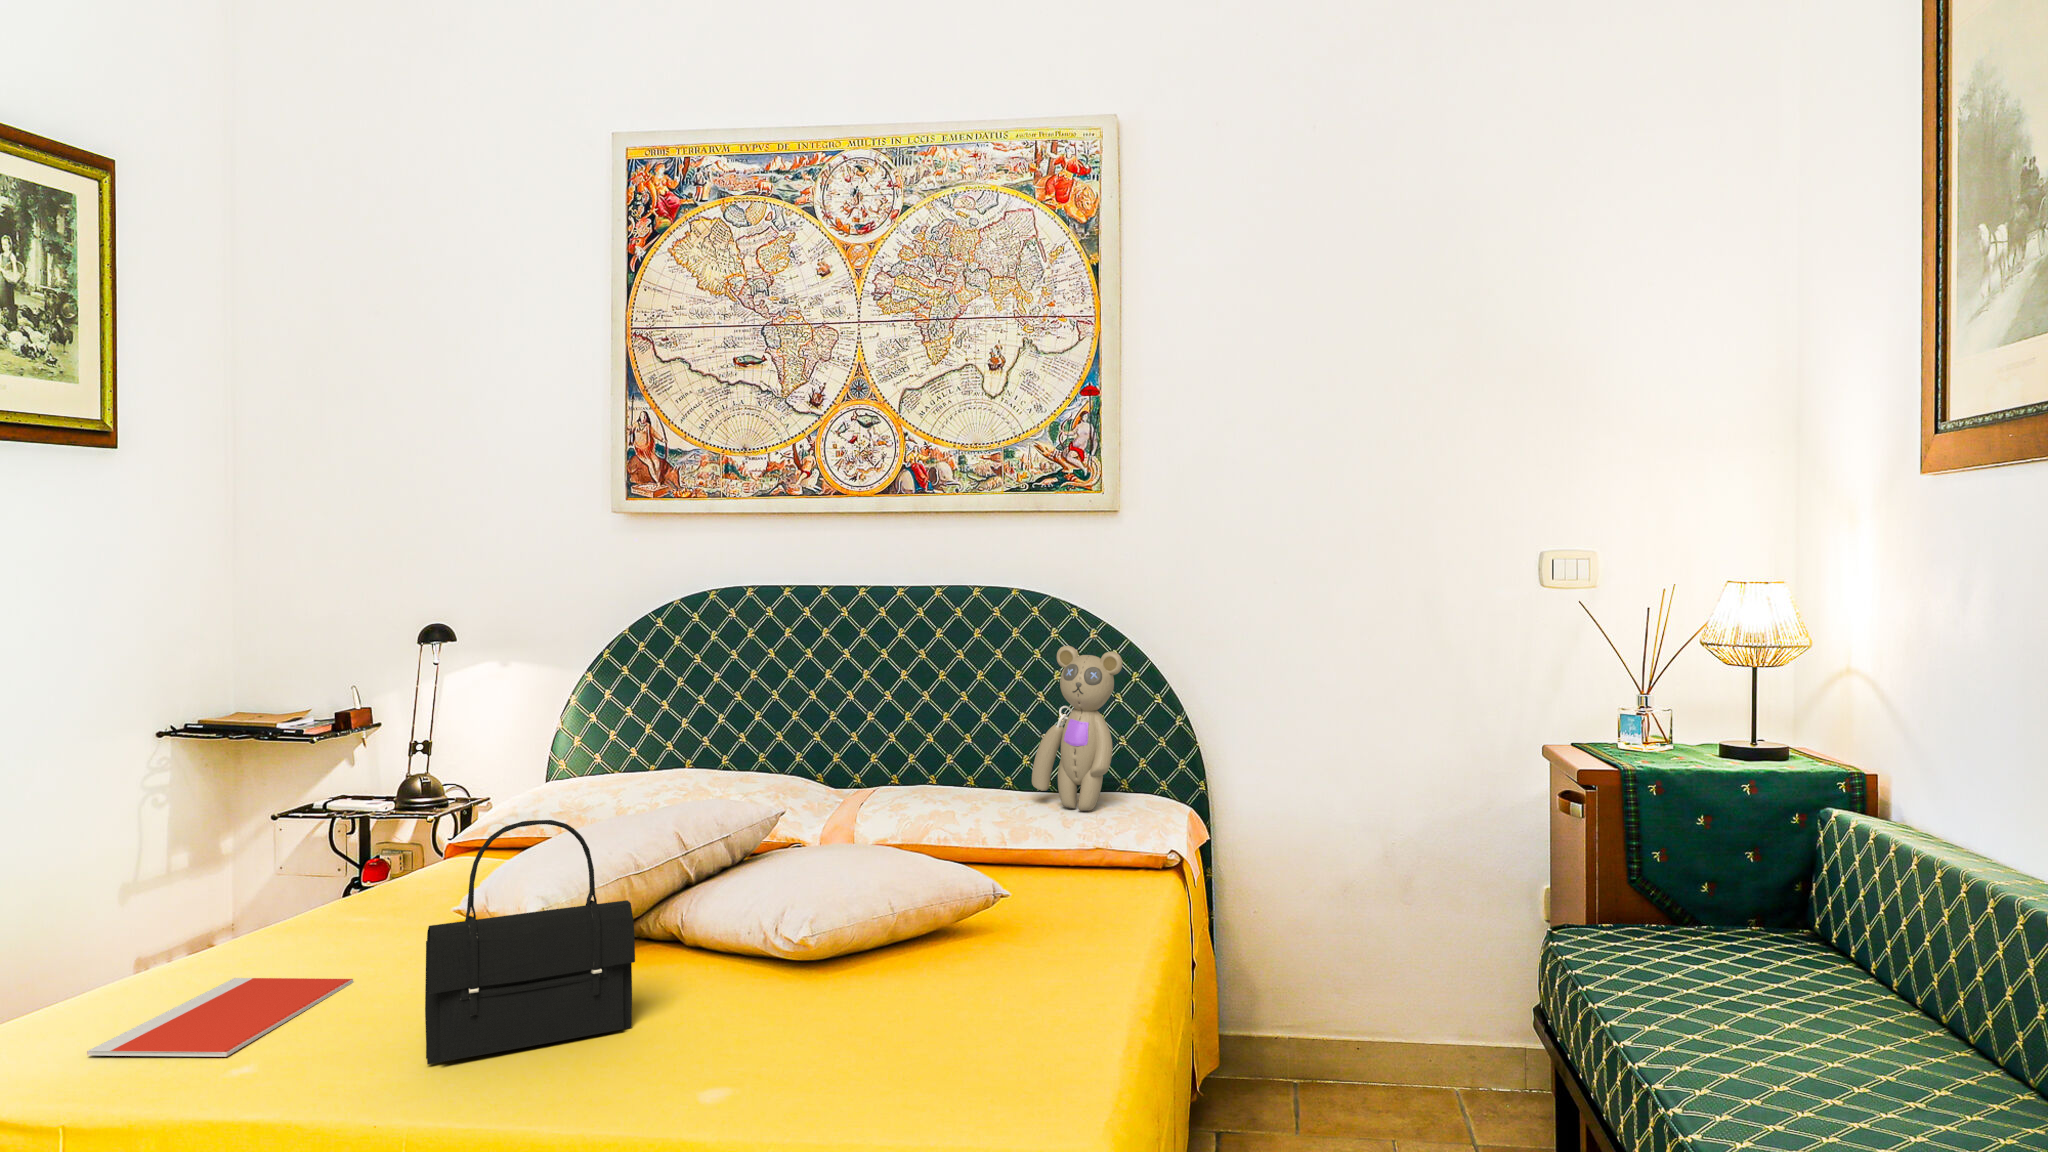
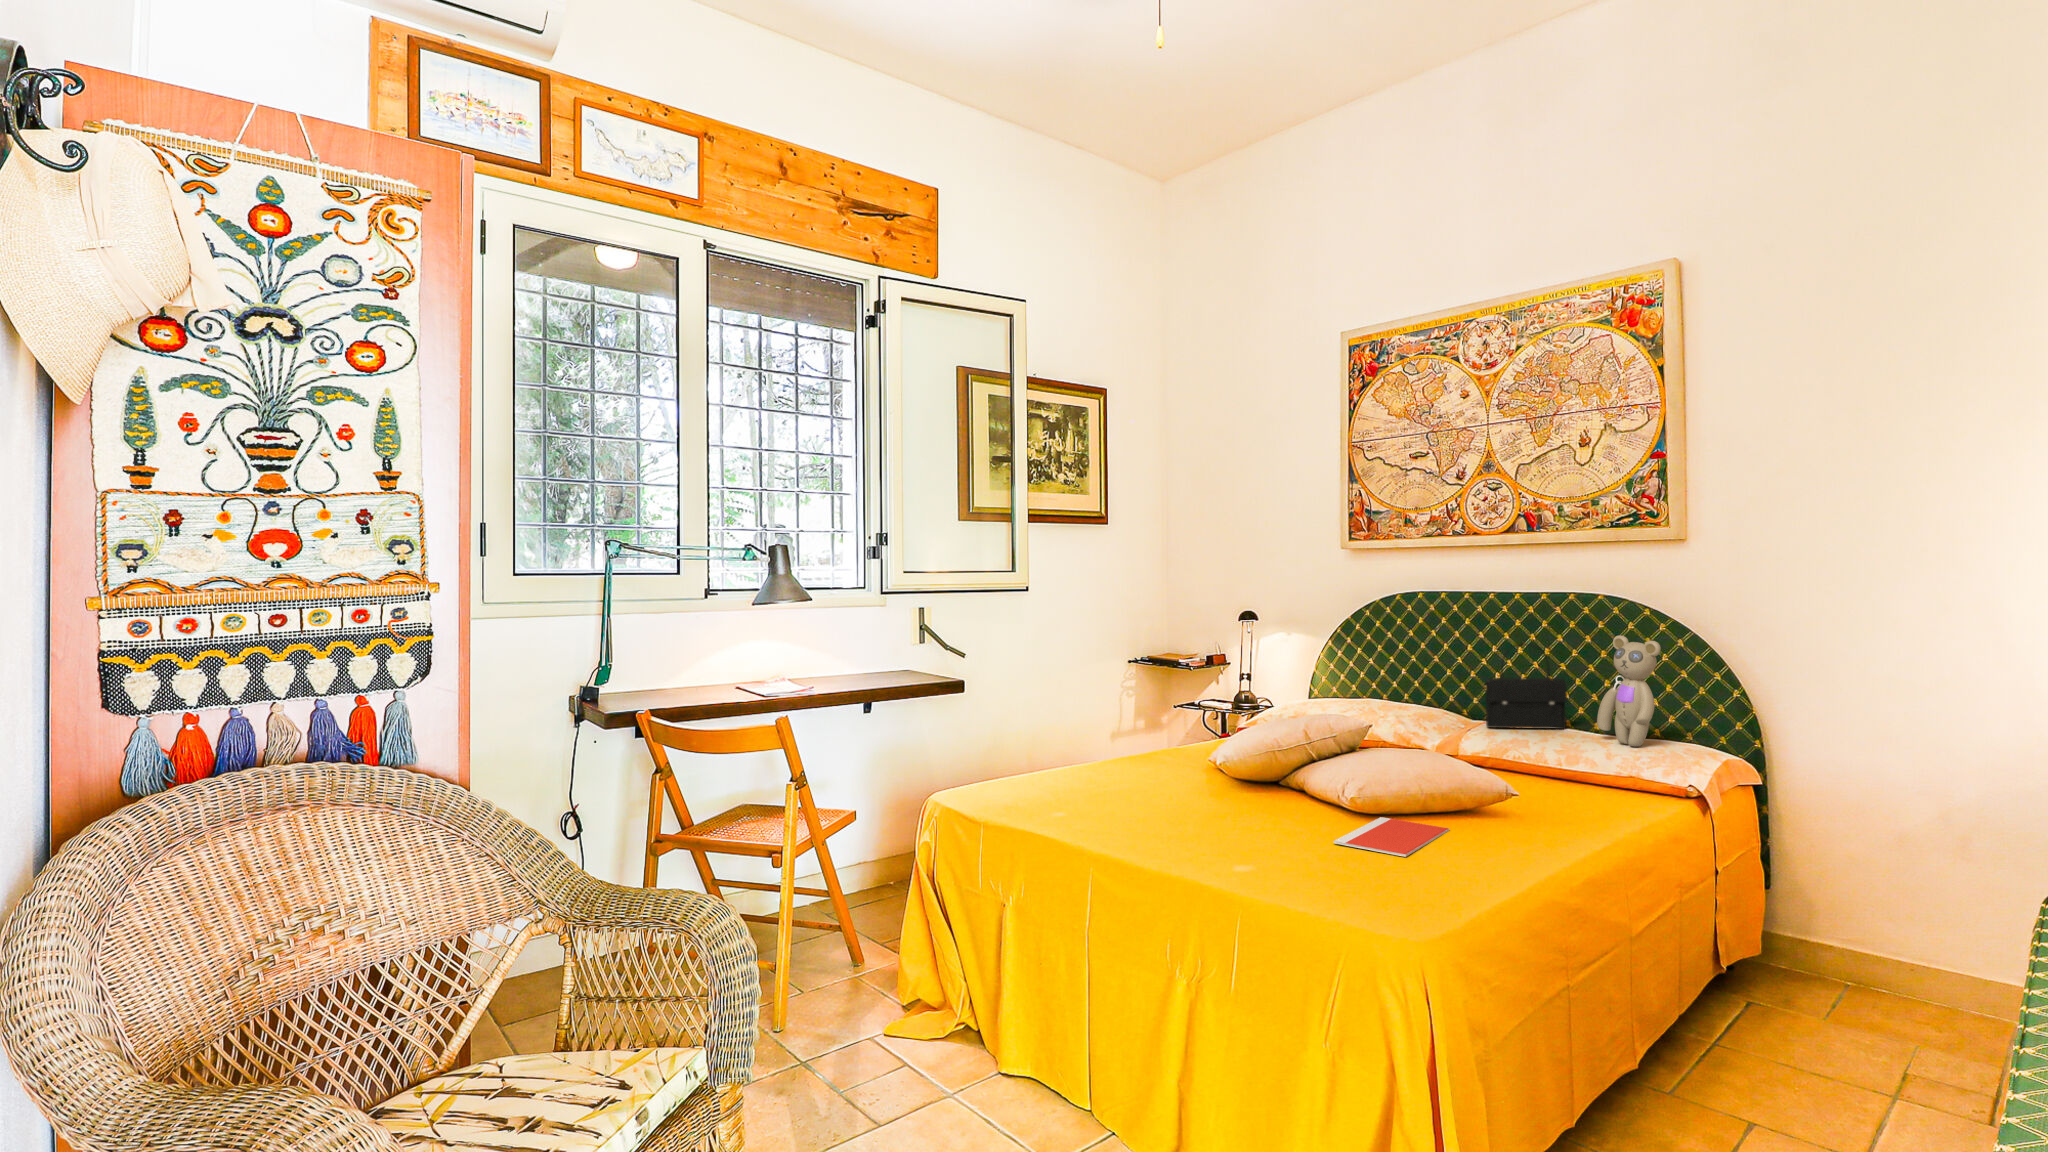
handbag: present [425,820,635,1064] -> present [1485,644,1567,729]
notebook: present [87,978,353,1057] -> present [1333,817,1449,857]

